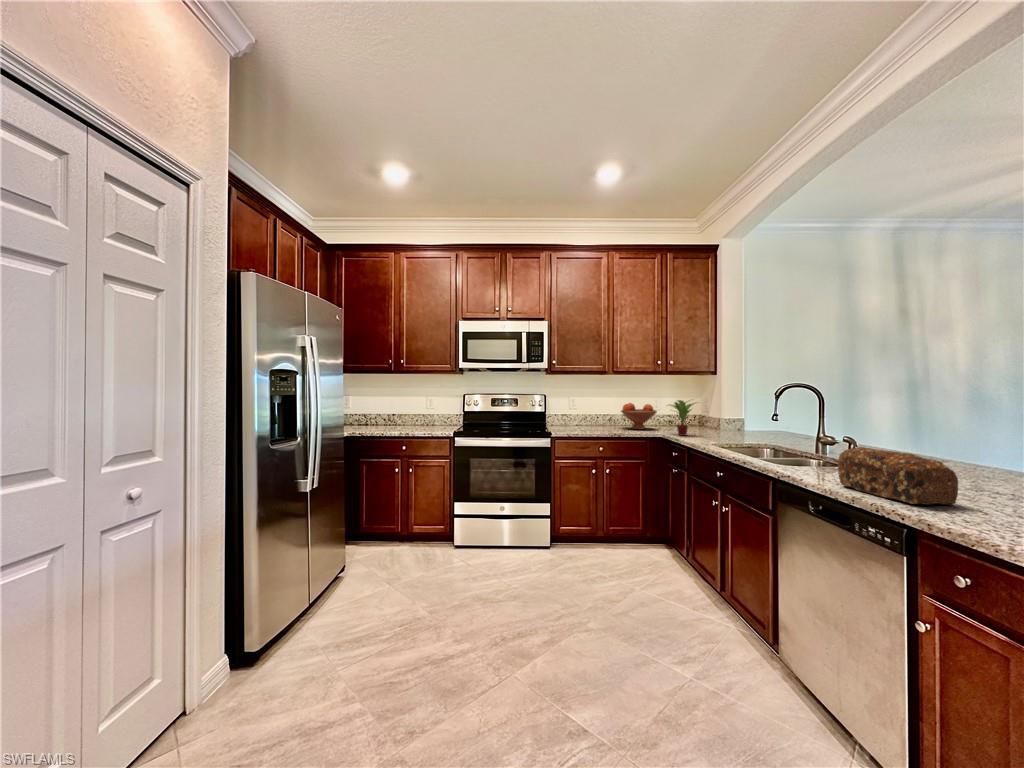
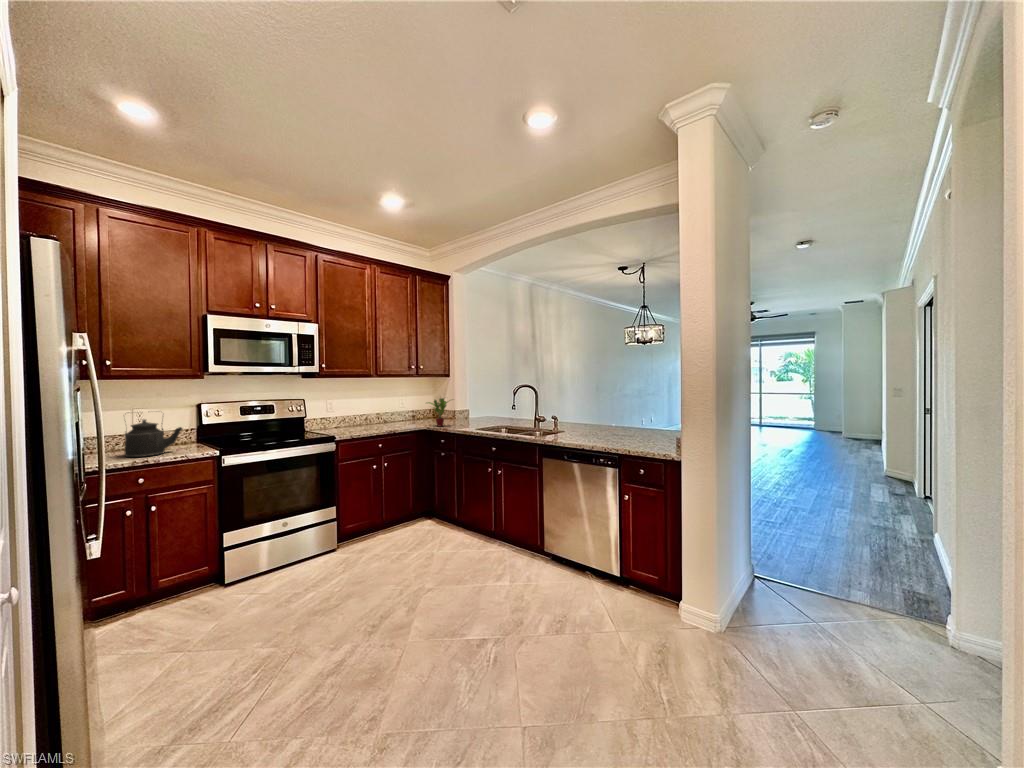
kettle: none [404,398,439,431] -> present [124,419,182,457]
fruit bowl: present [621,403,657,429] -> none [379,403,411,426]
bread loaf: present [838,447,958,505] -> none [580,419,627,444]

